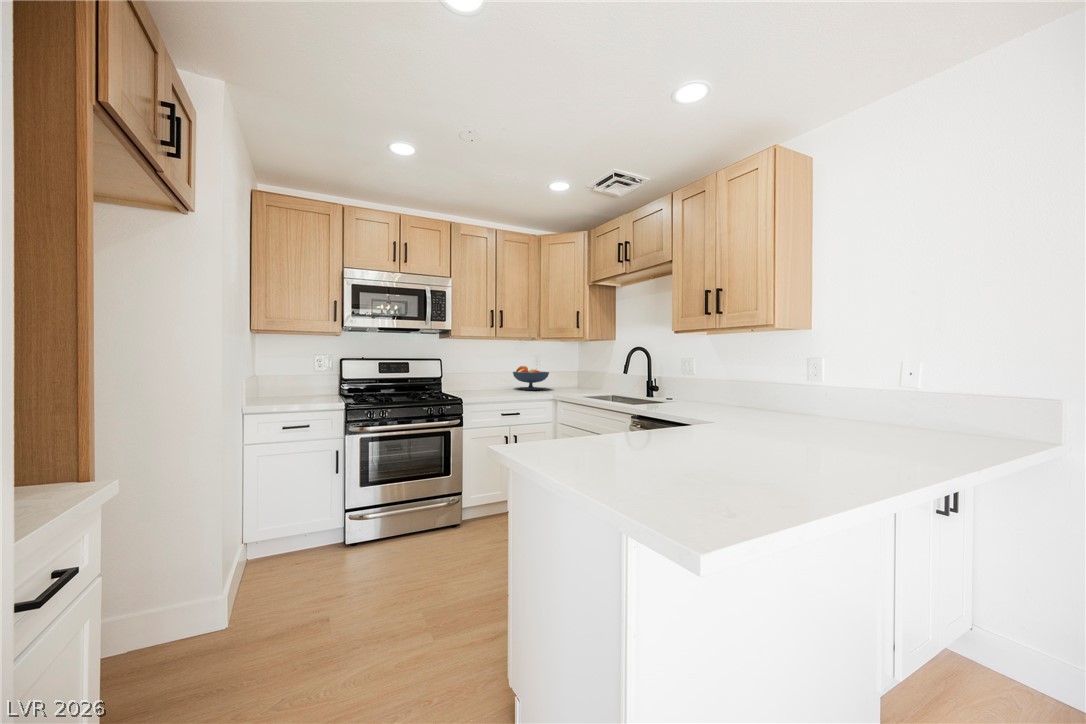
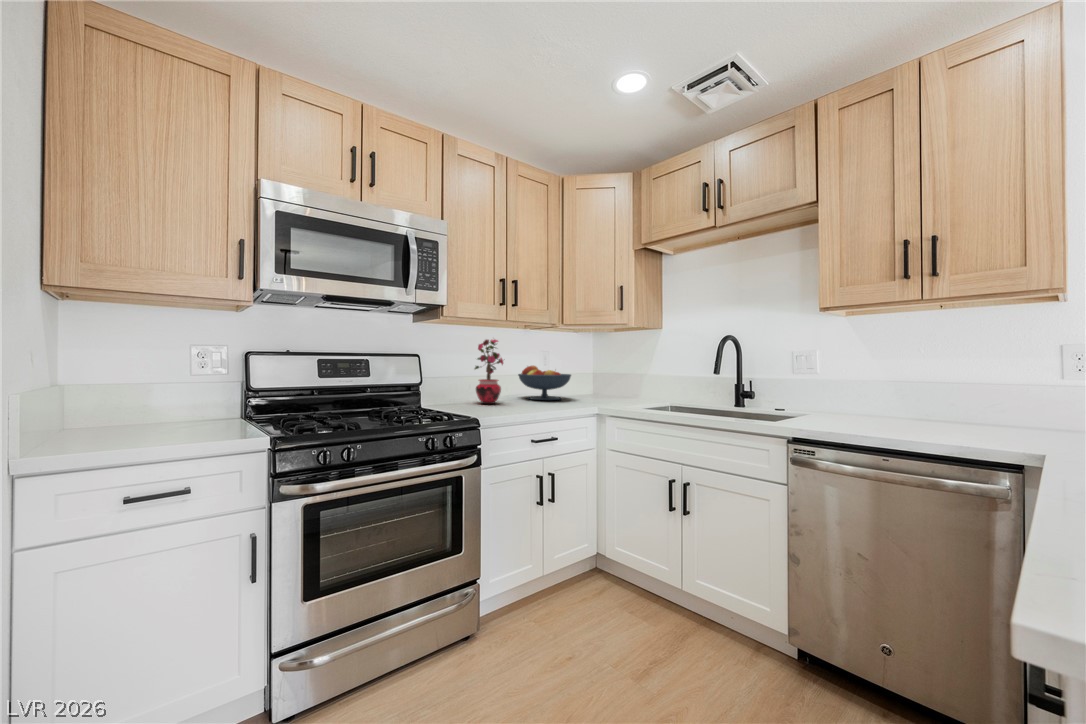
potted plant: none [474,348,496,391] -> present [475,340,503,404]

